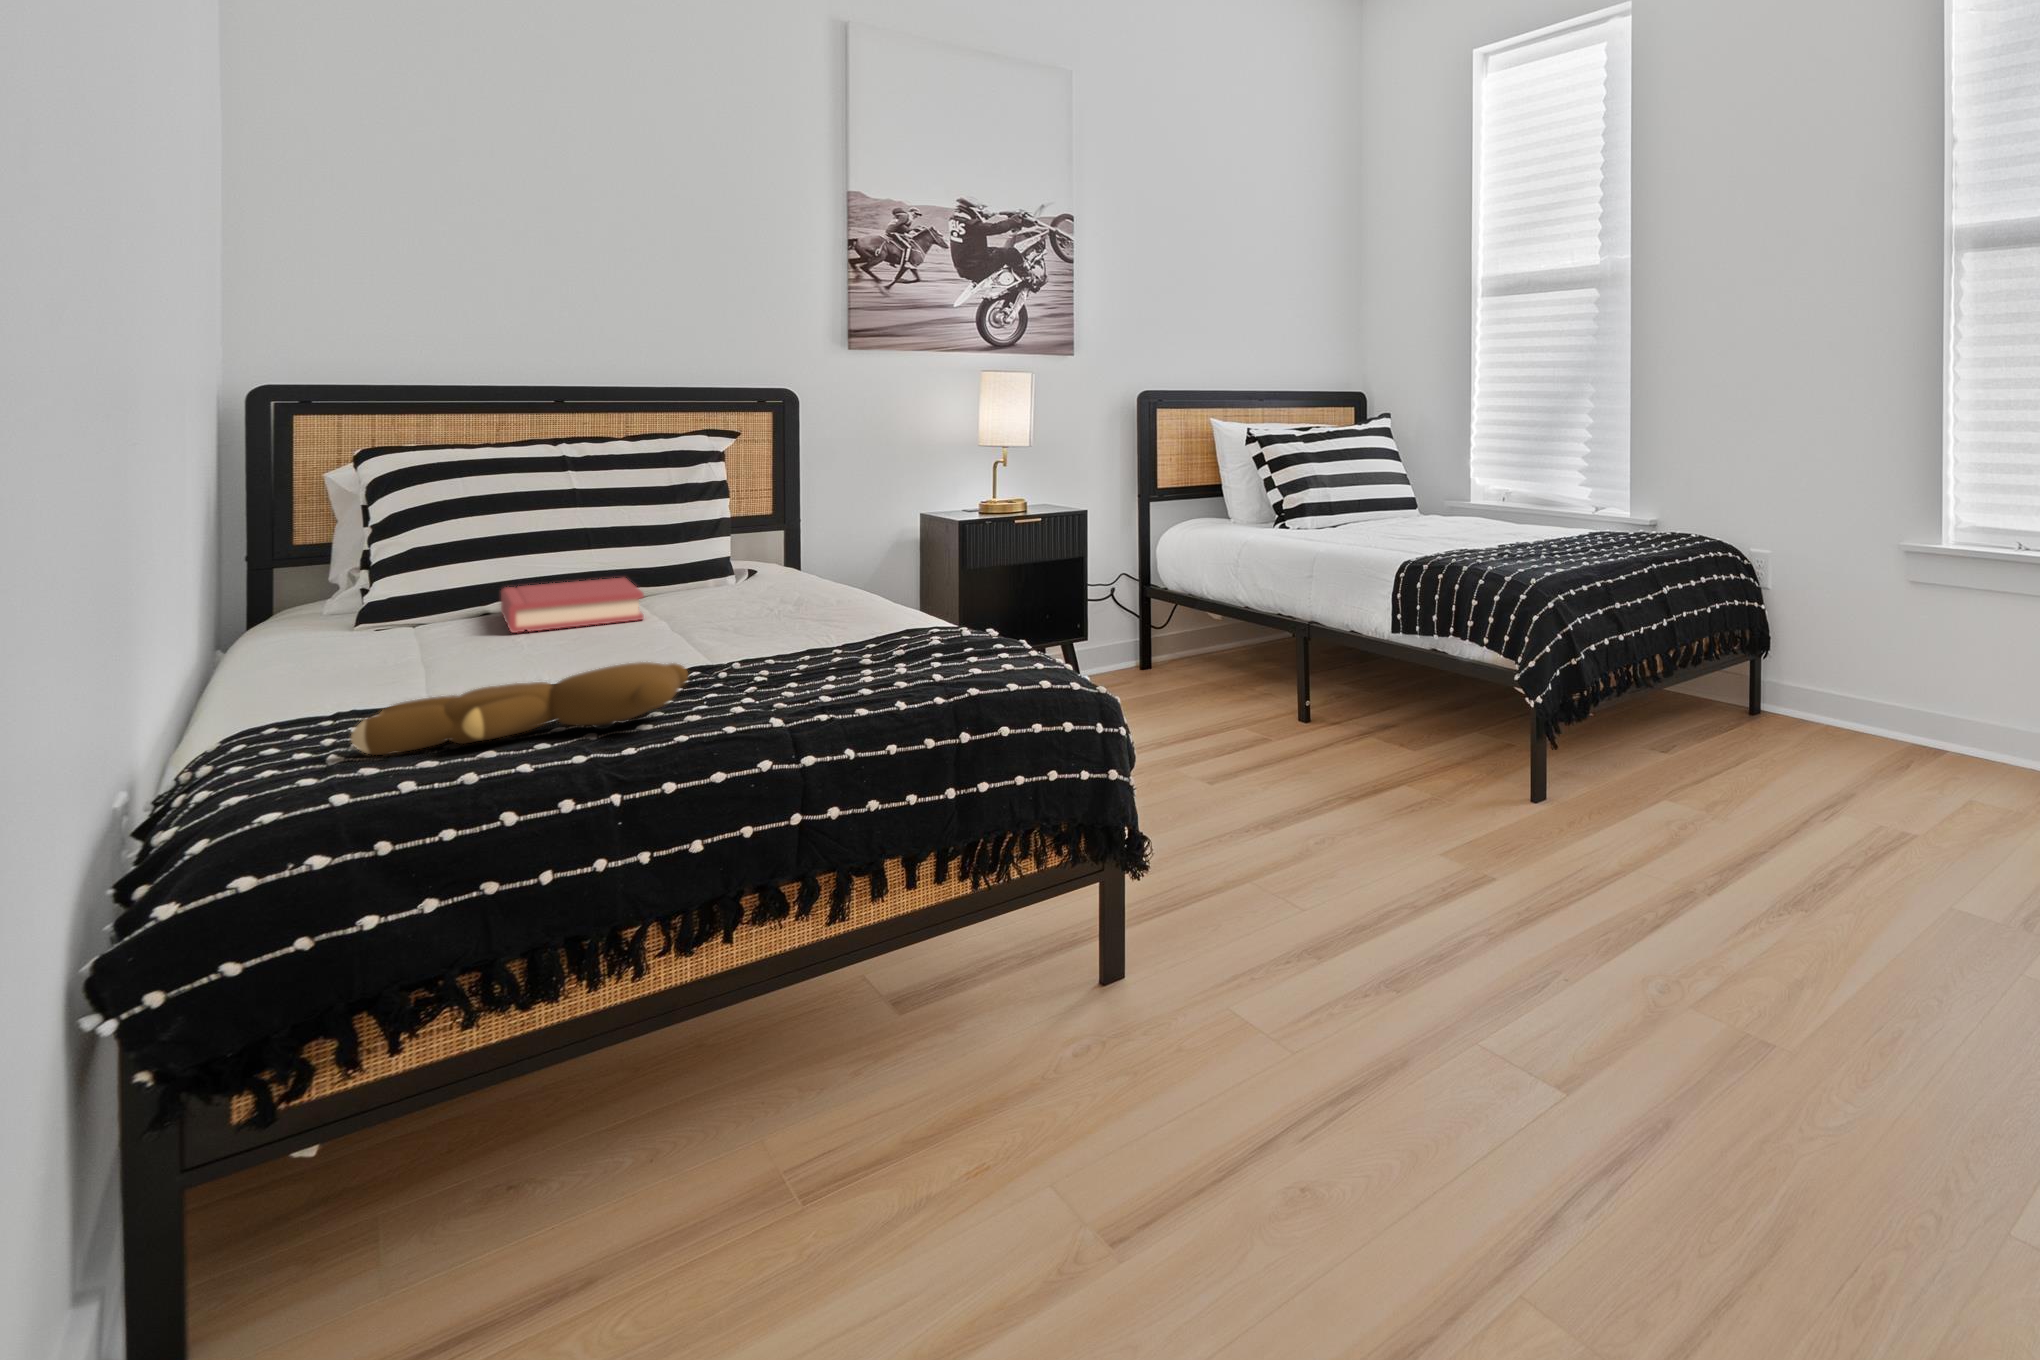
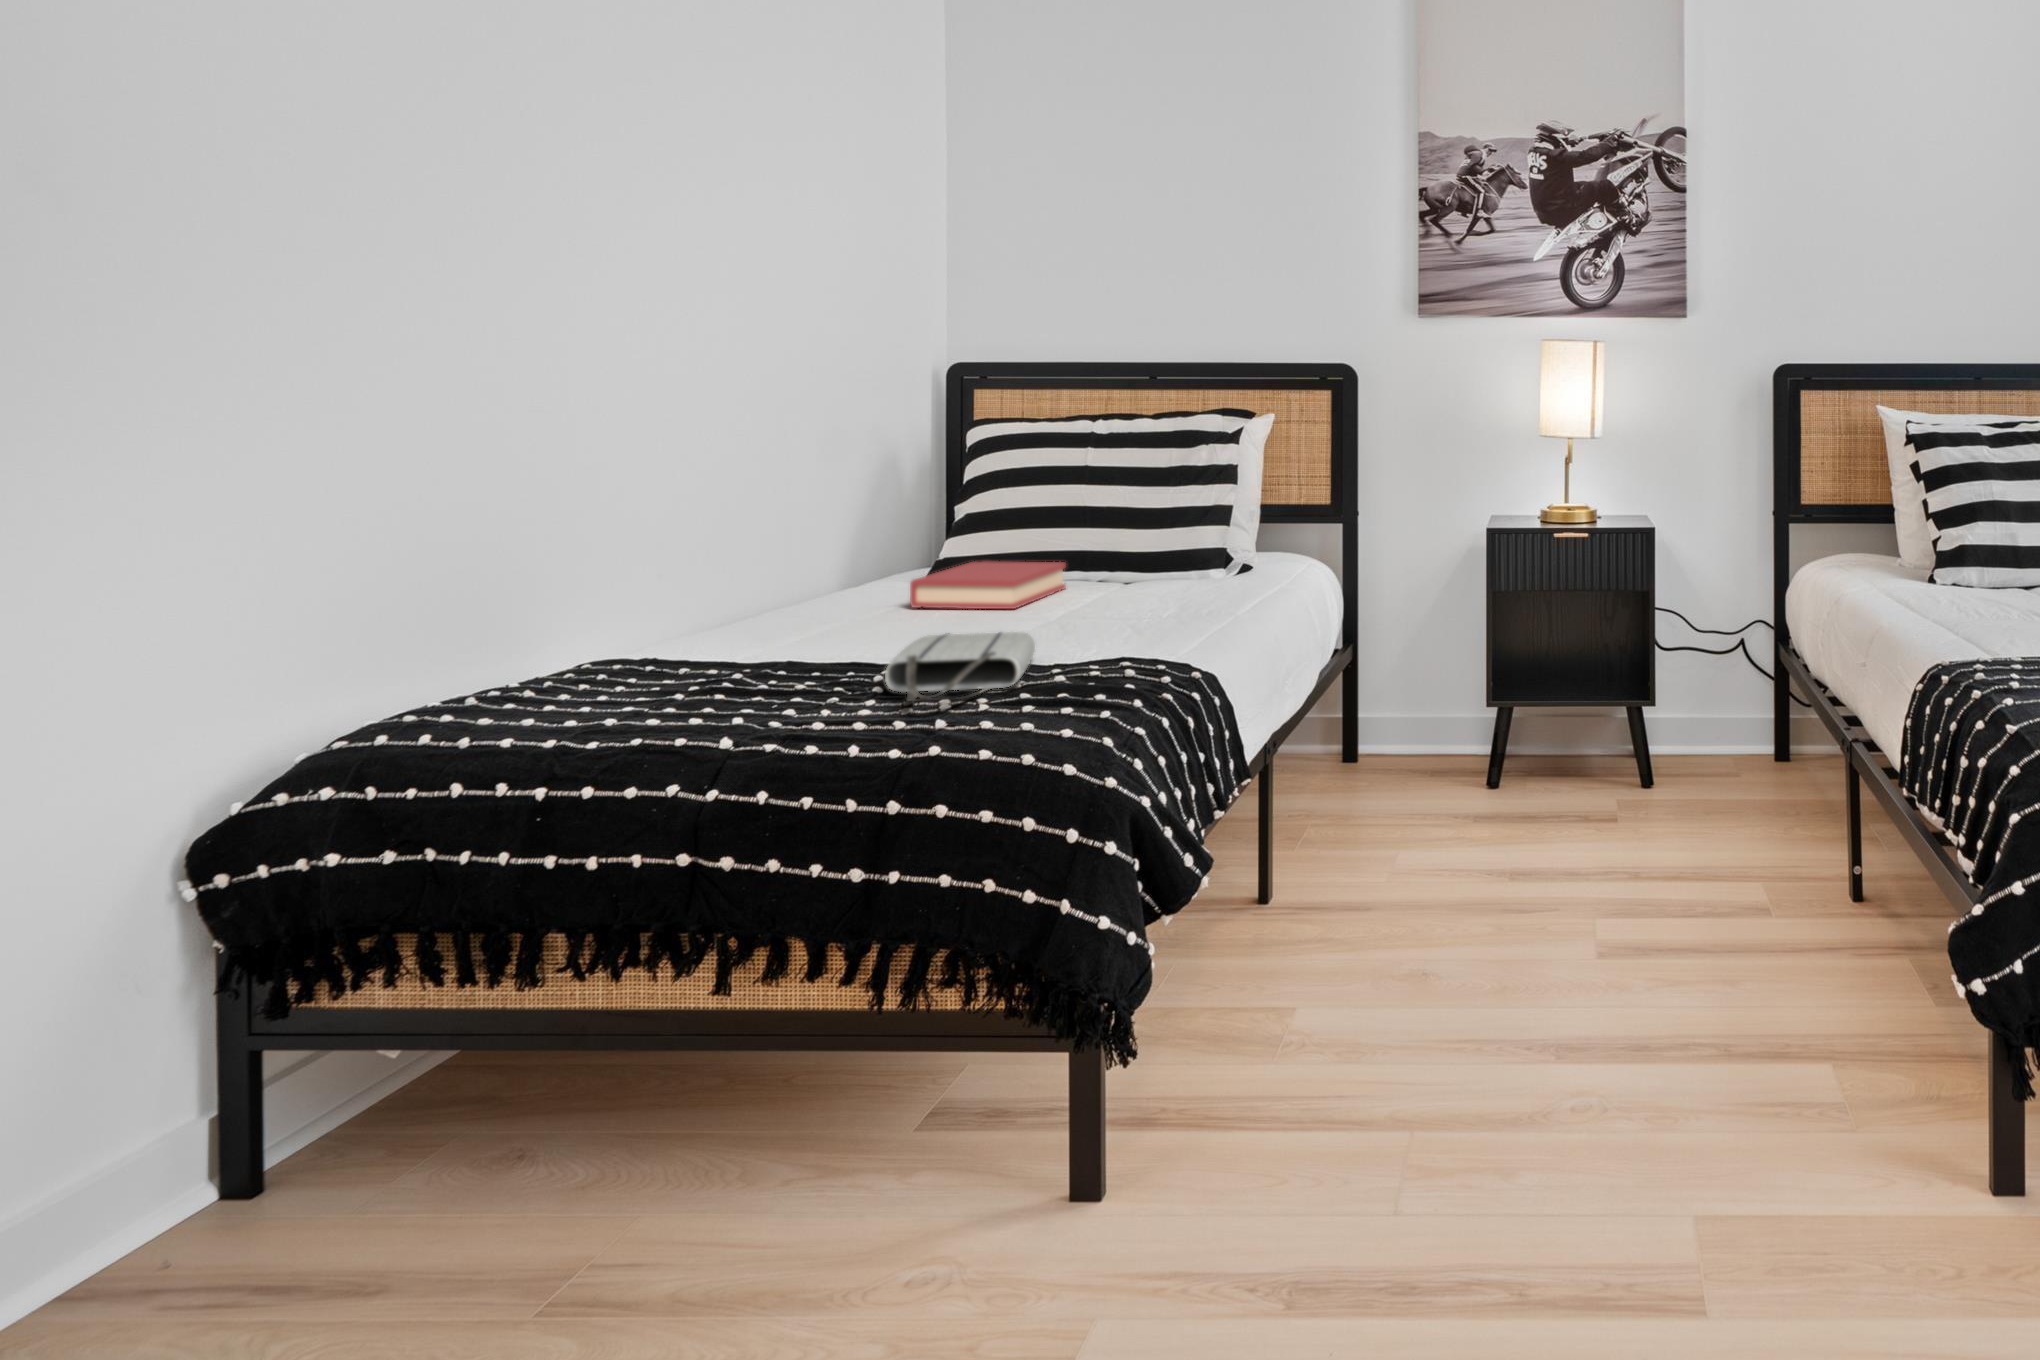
tote bag: none [727,619,911,672] -> present [885,632,1035,701]
teddy bear: present [351,662,689,755] -> none [486,655,723,720]

